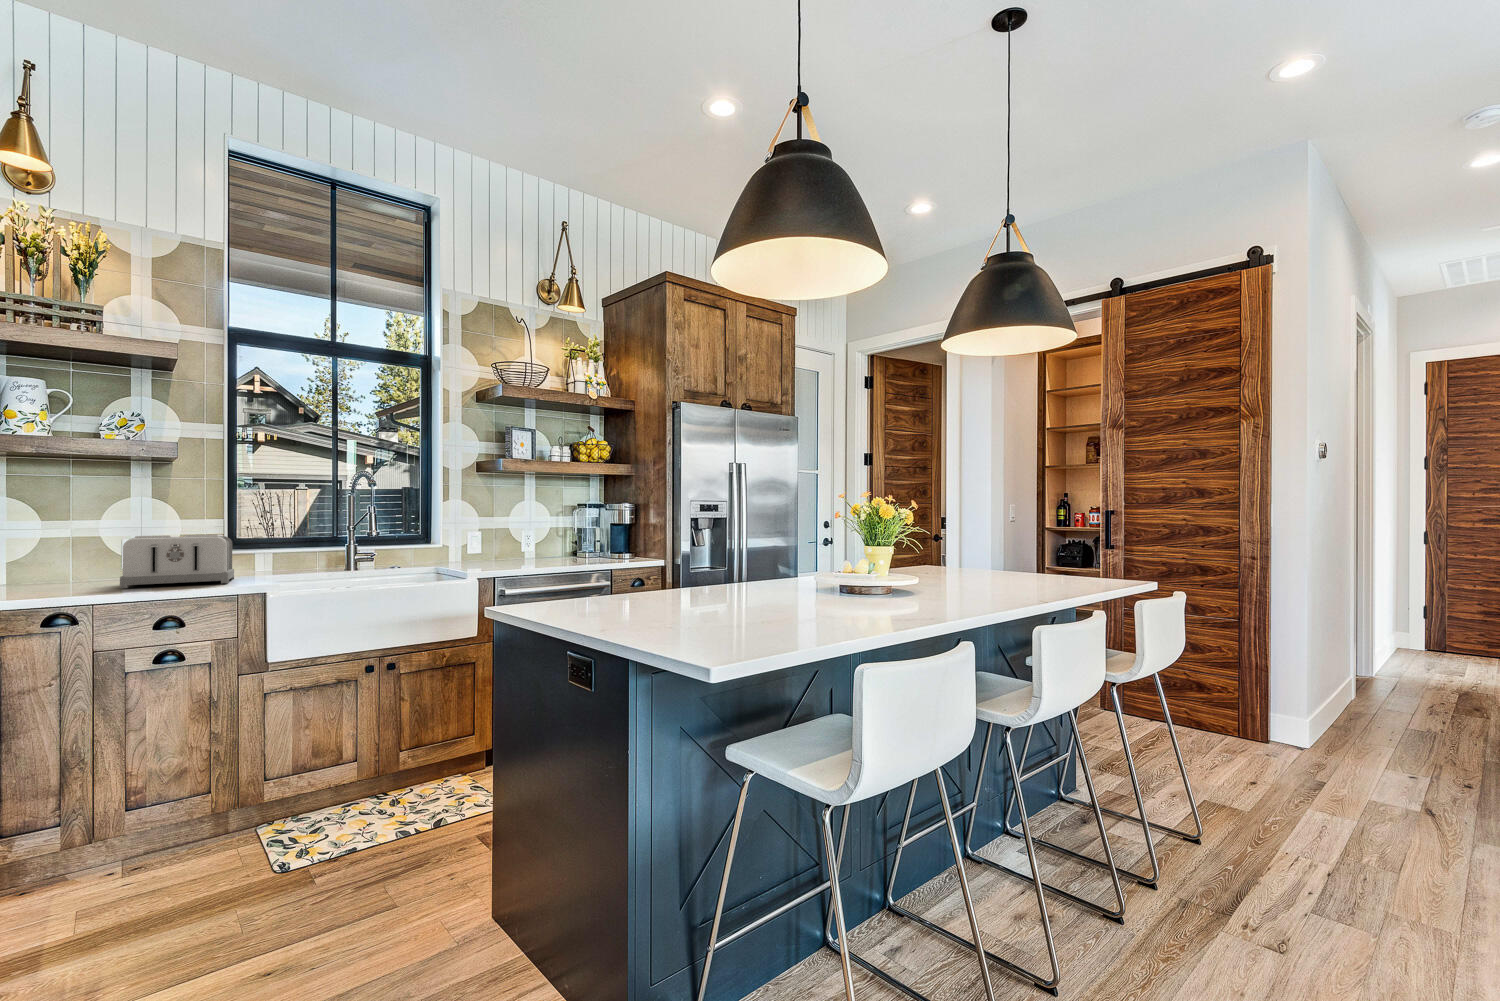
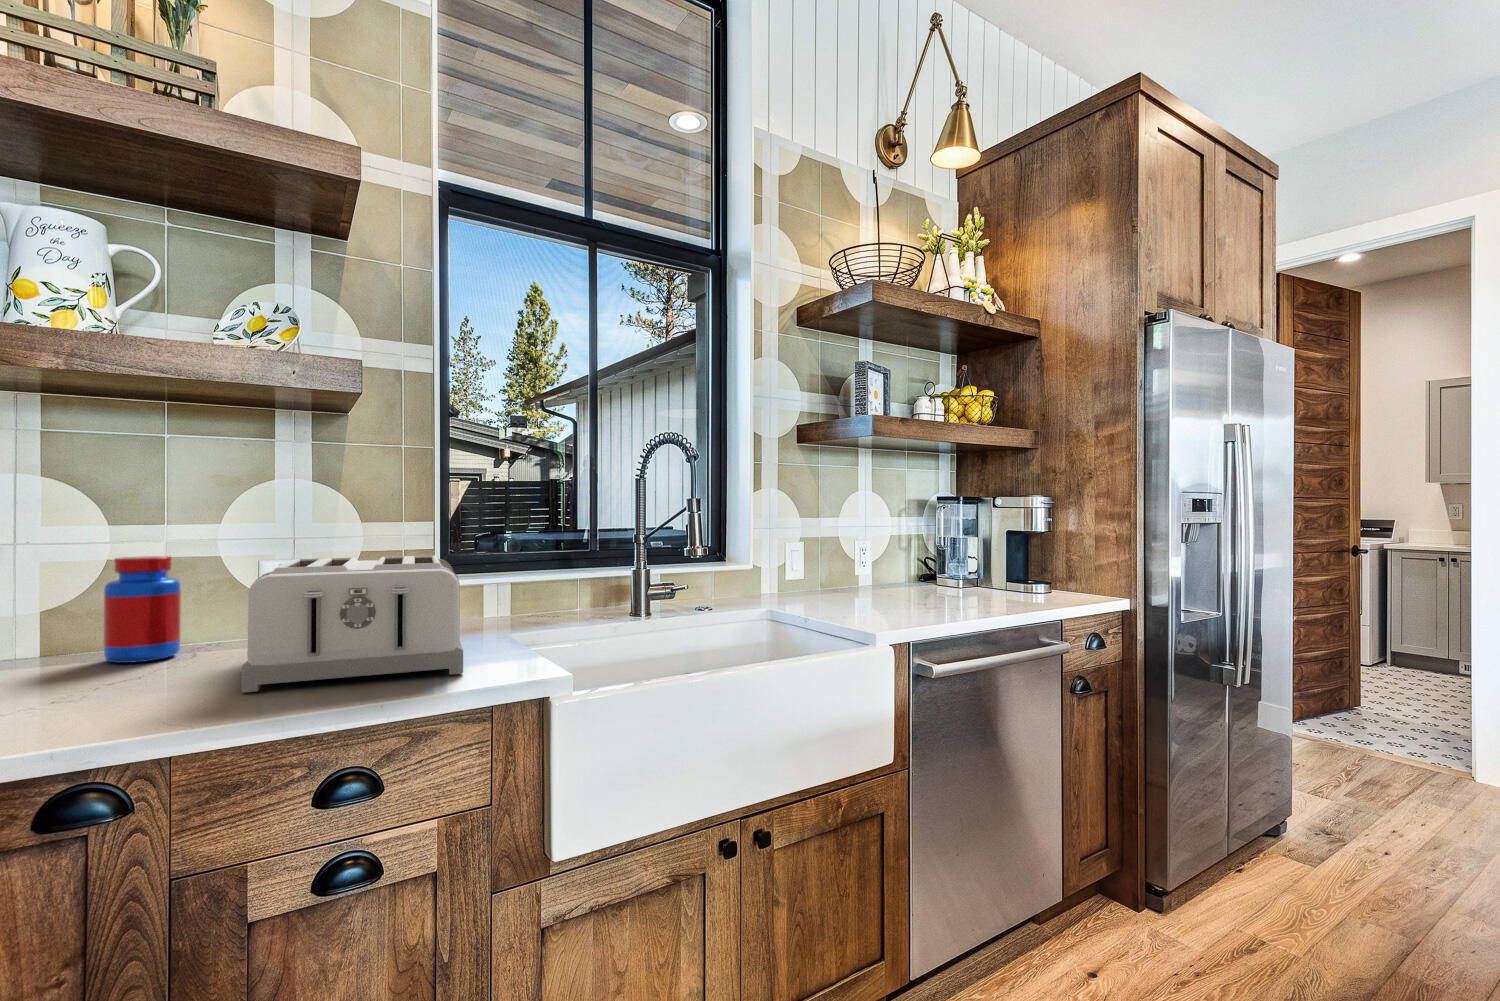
jar: none [45,536,84,586] -> present [104,556,181,663]

